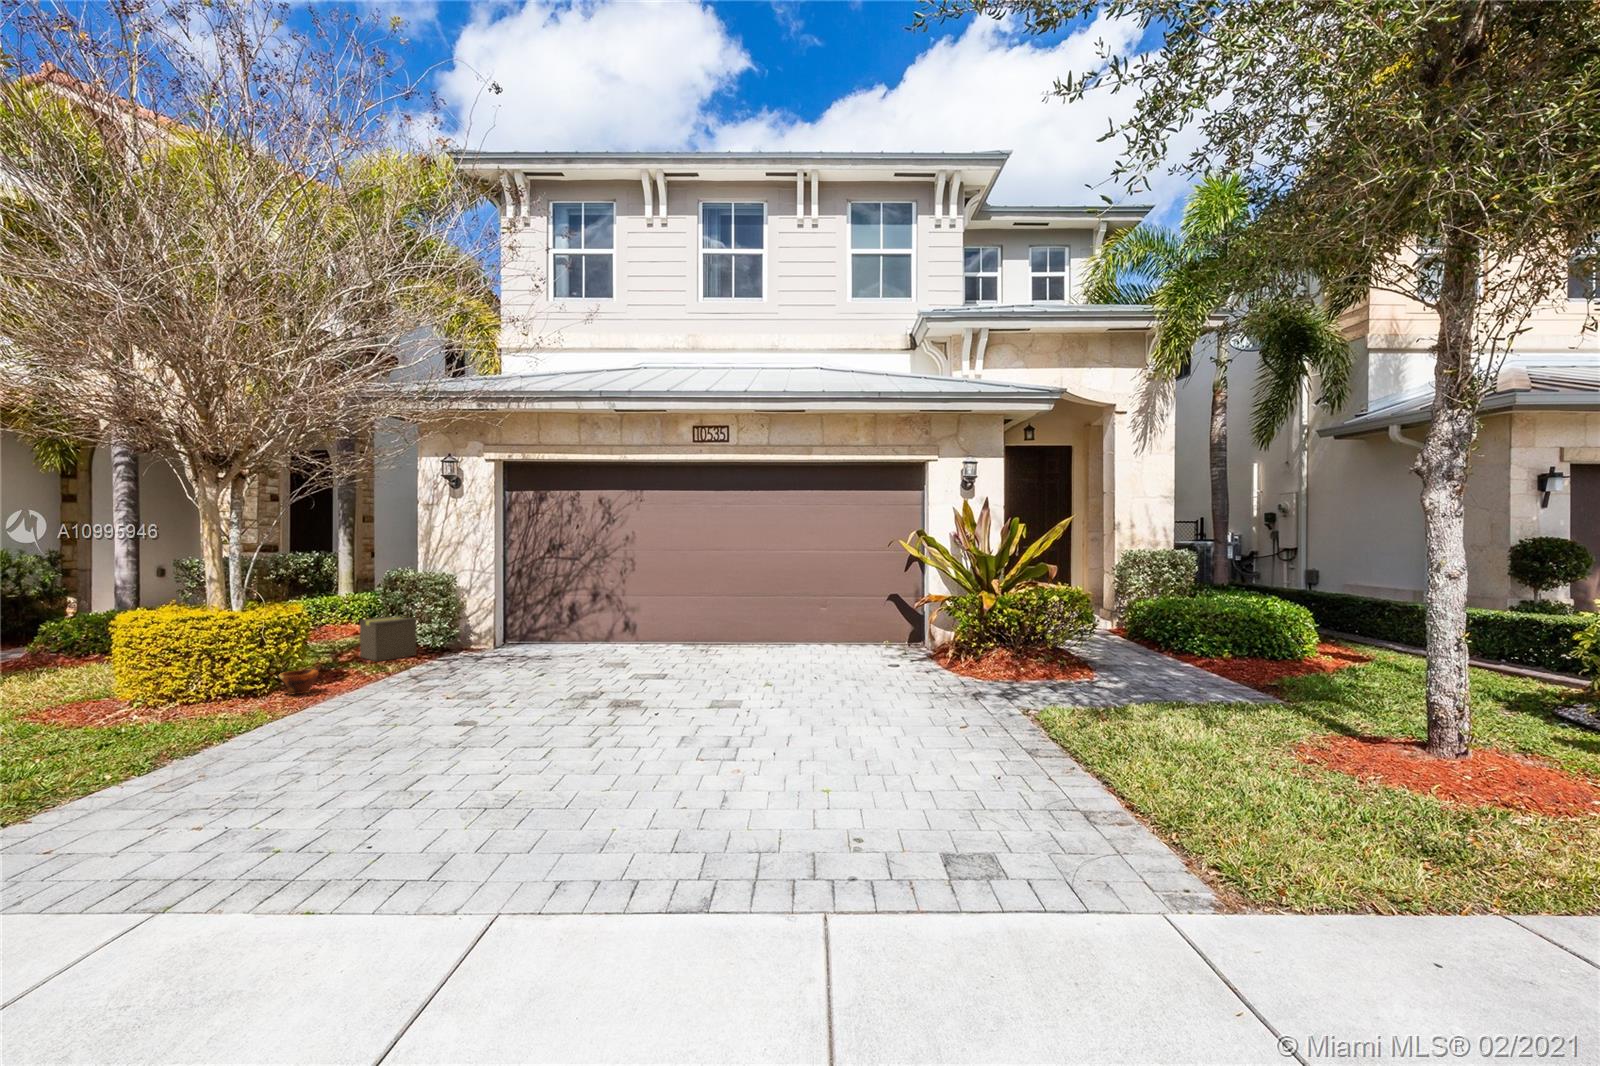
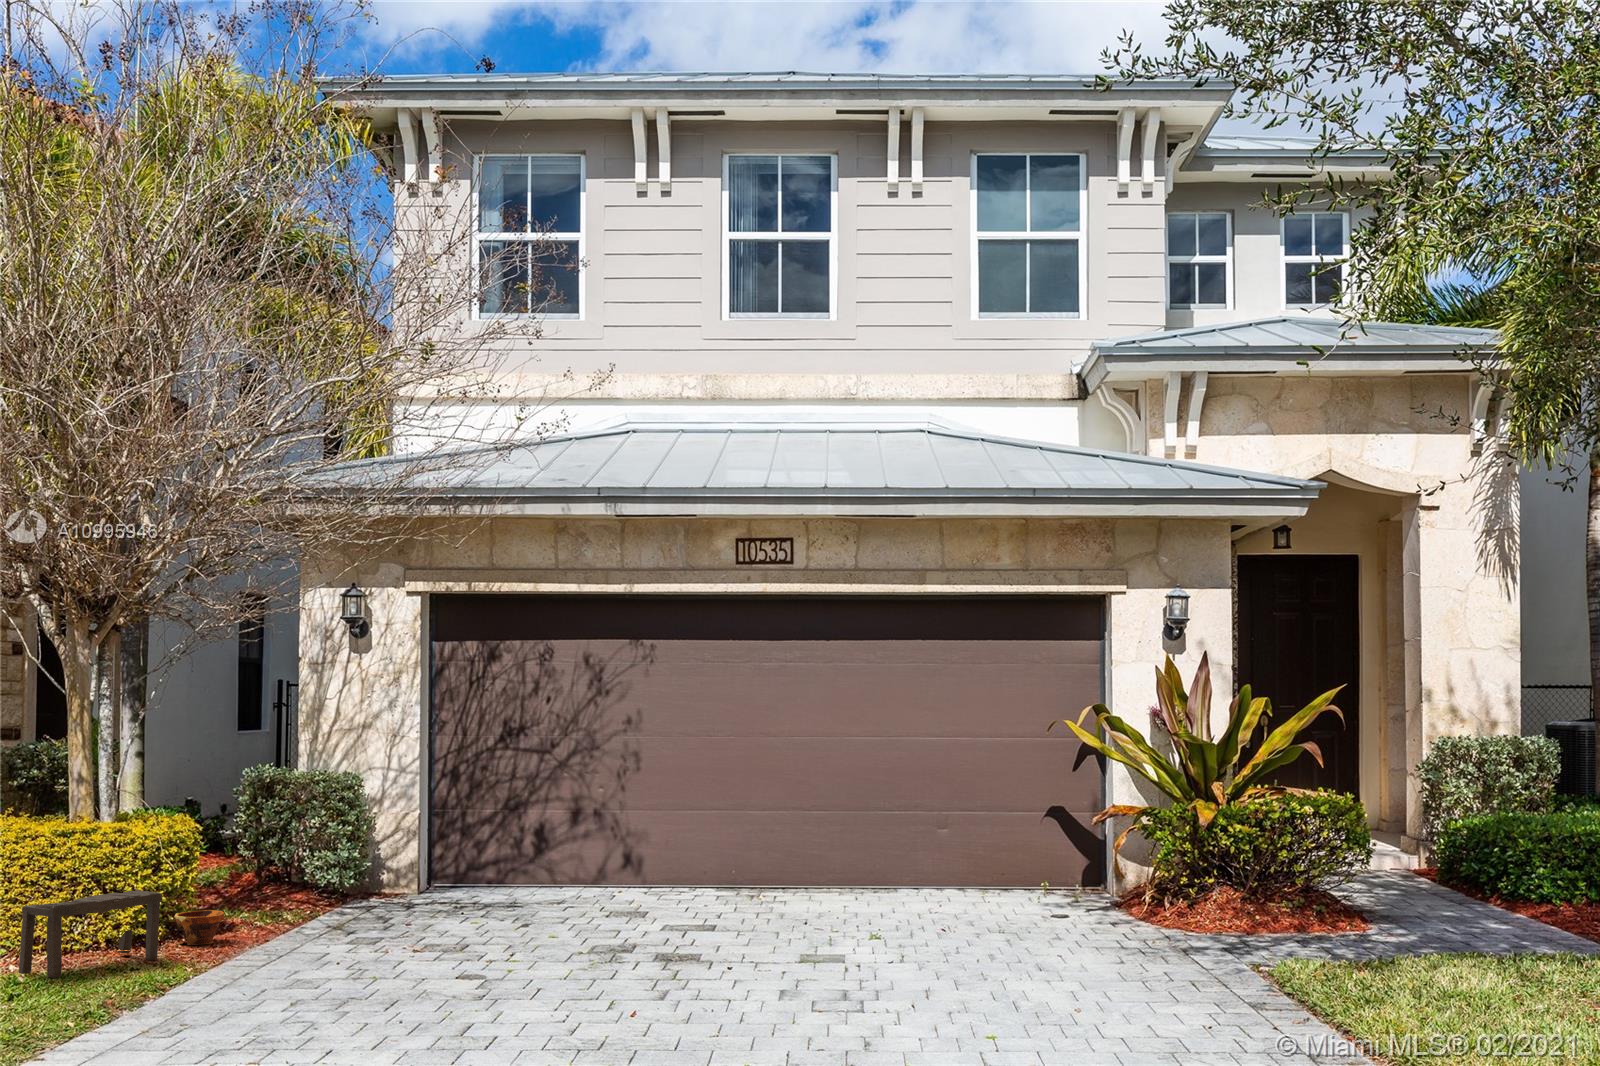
cardboard box: present [360,616,417,661] -> none [221,839,308,909]
bench: none [125,659,249,729] -> present [19,890,162,978]

